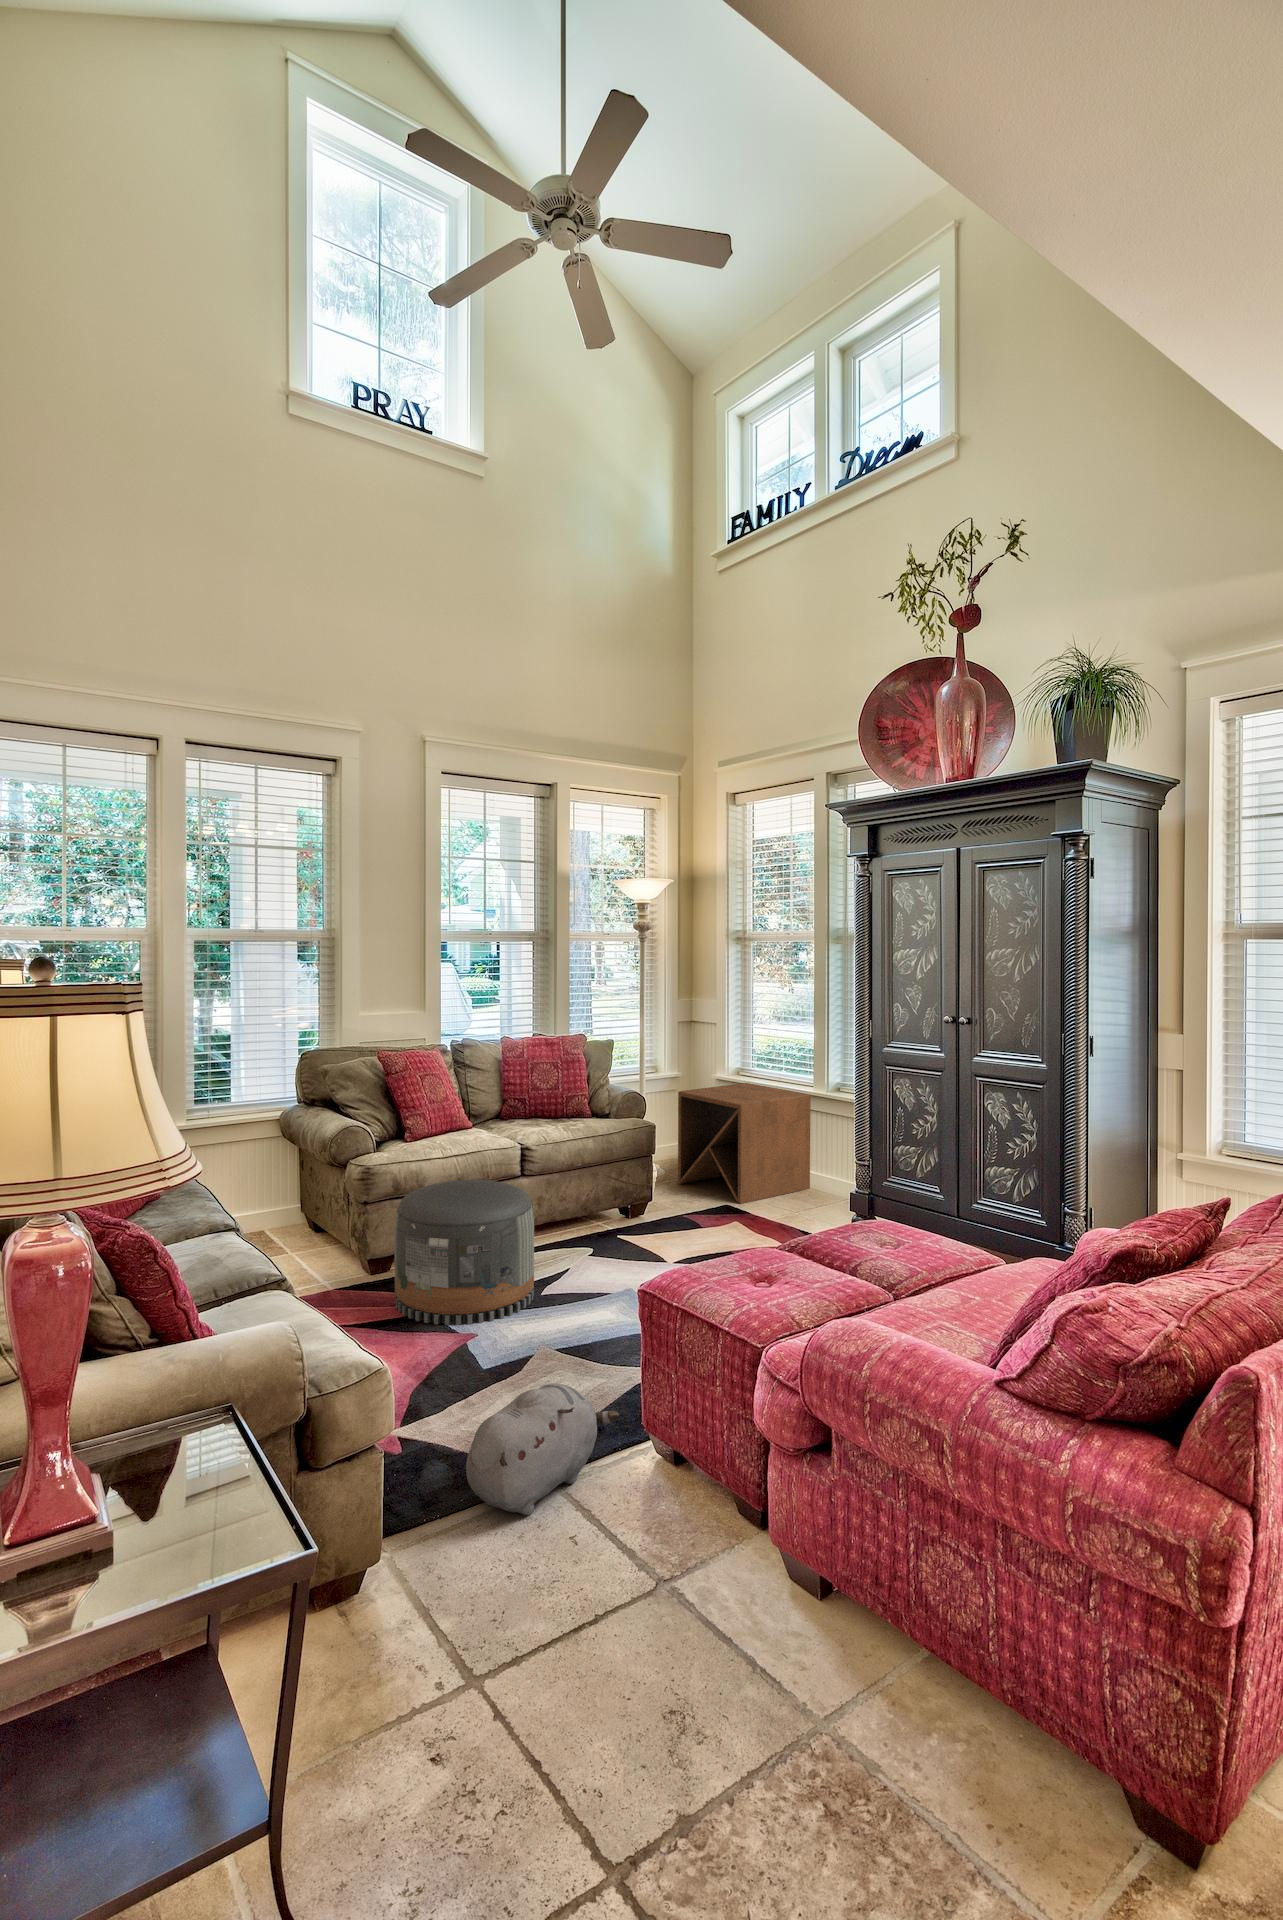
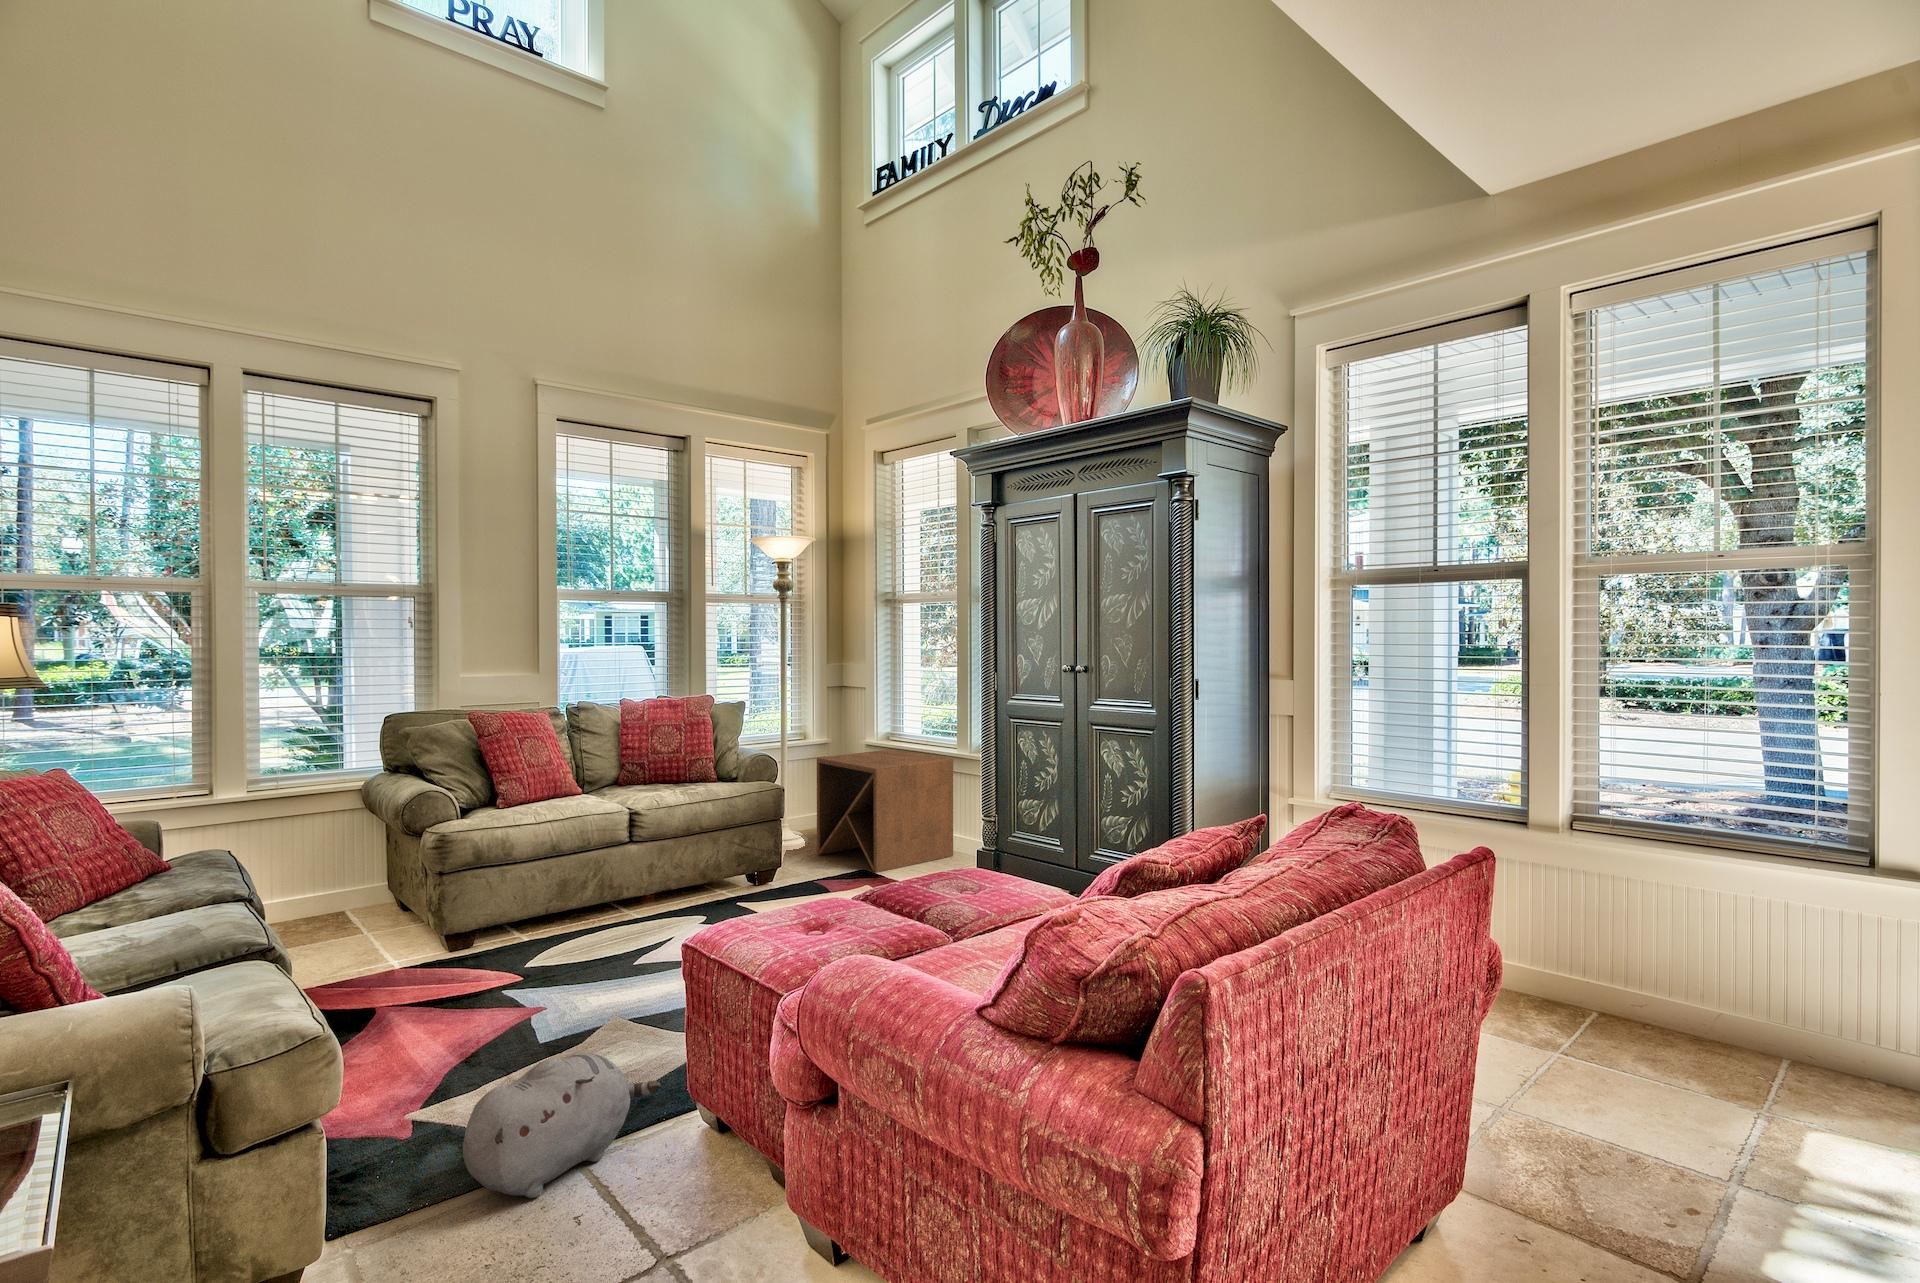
pouf: present [394,1180,534,1325] -> none [461,848,623,1004]

